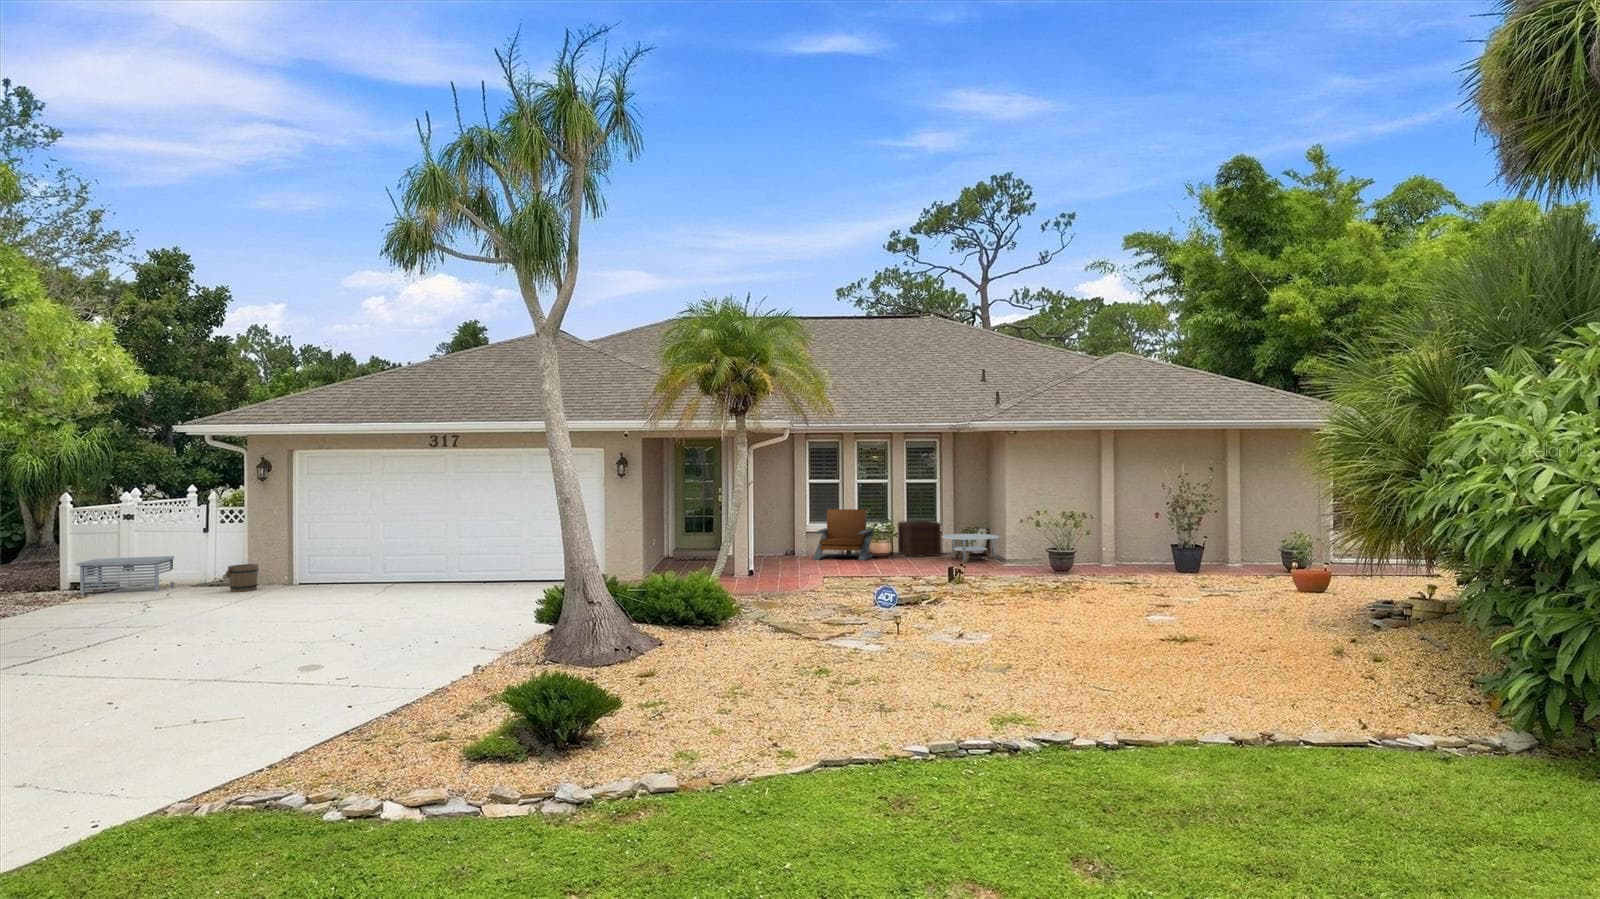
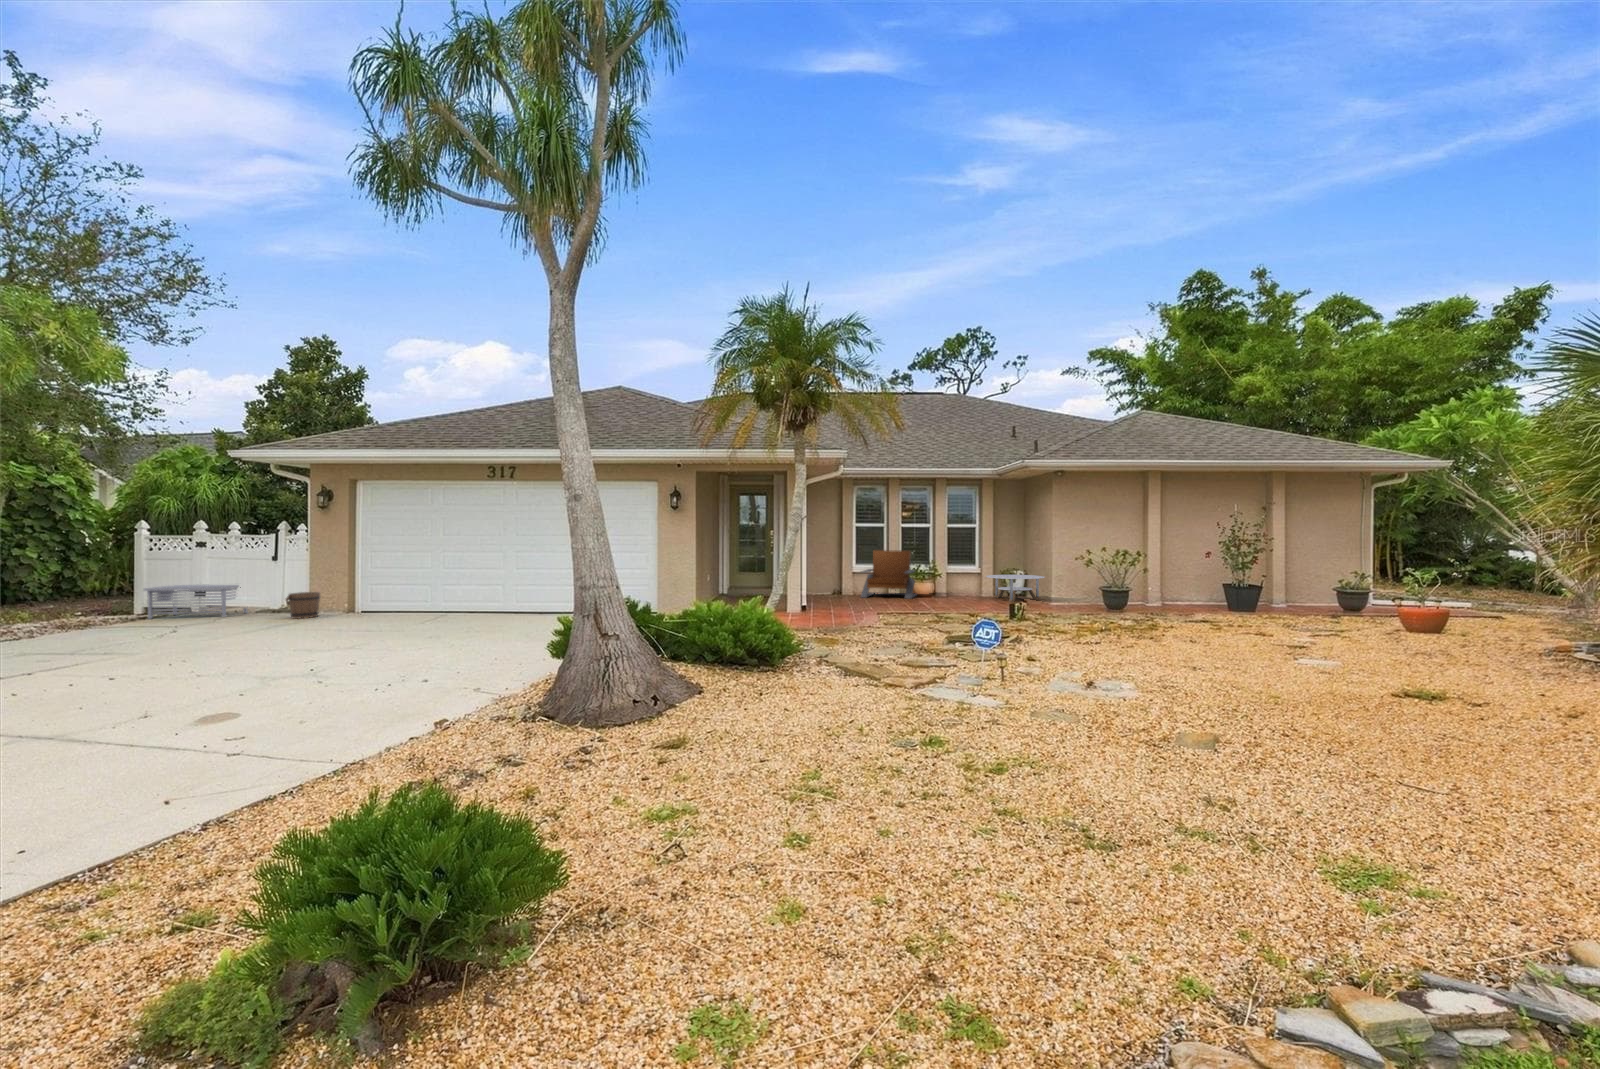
wooden crate: present [898,521,941,557] -> none [939,563,983,596]

